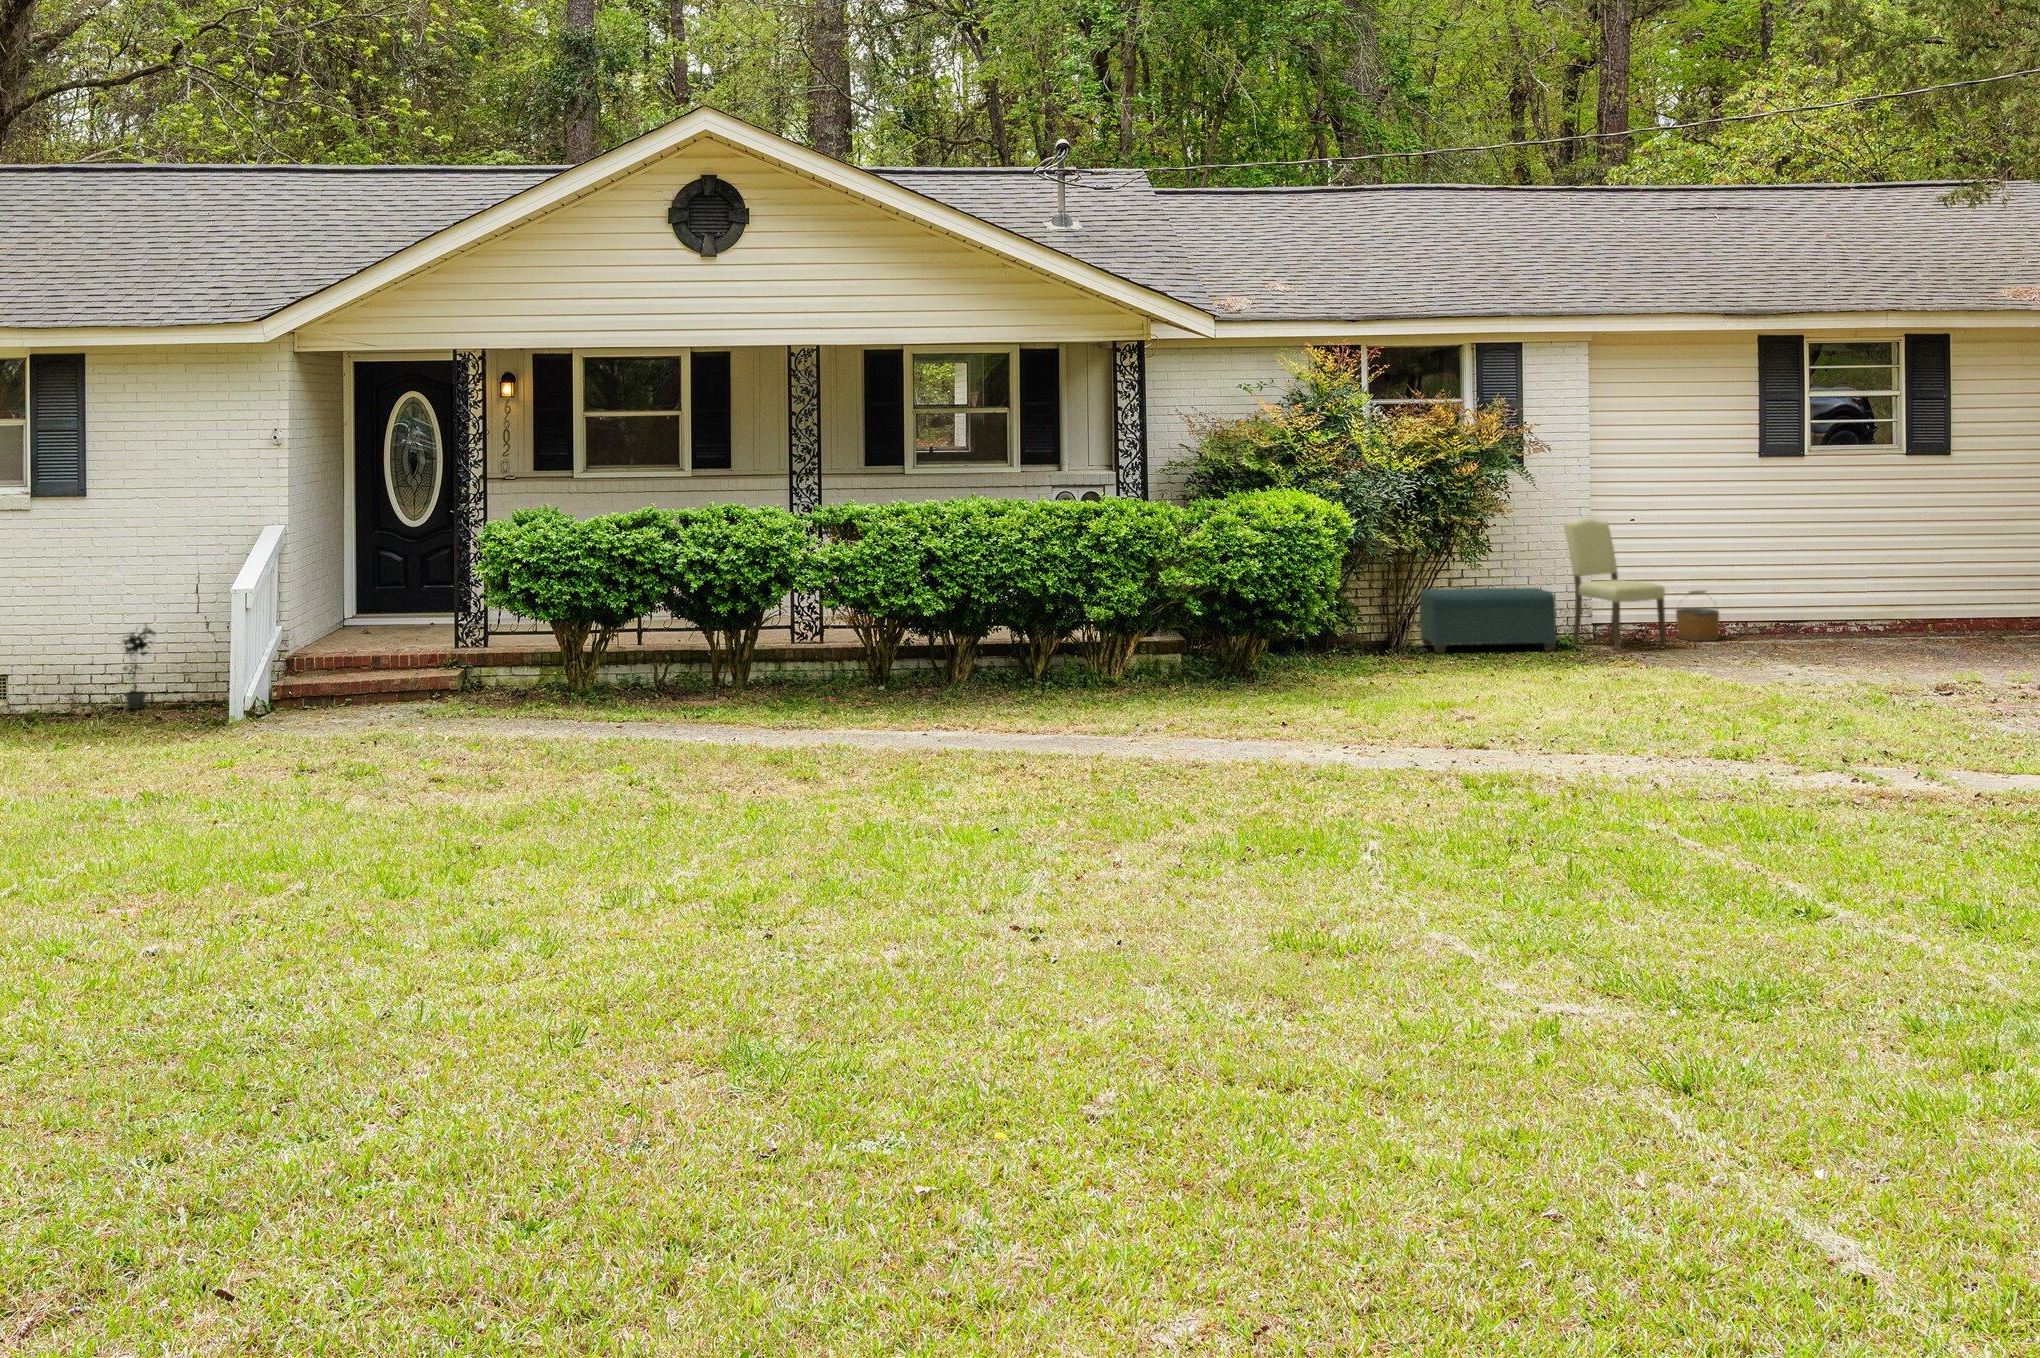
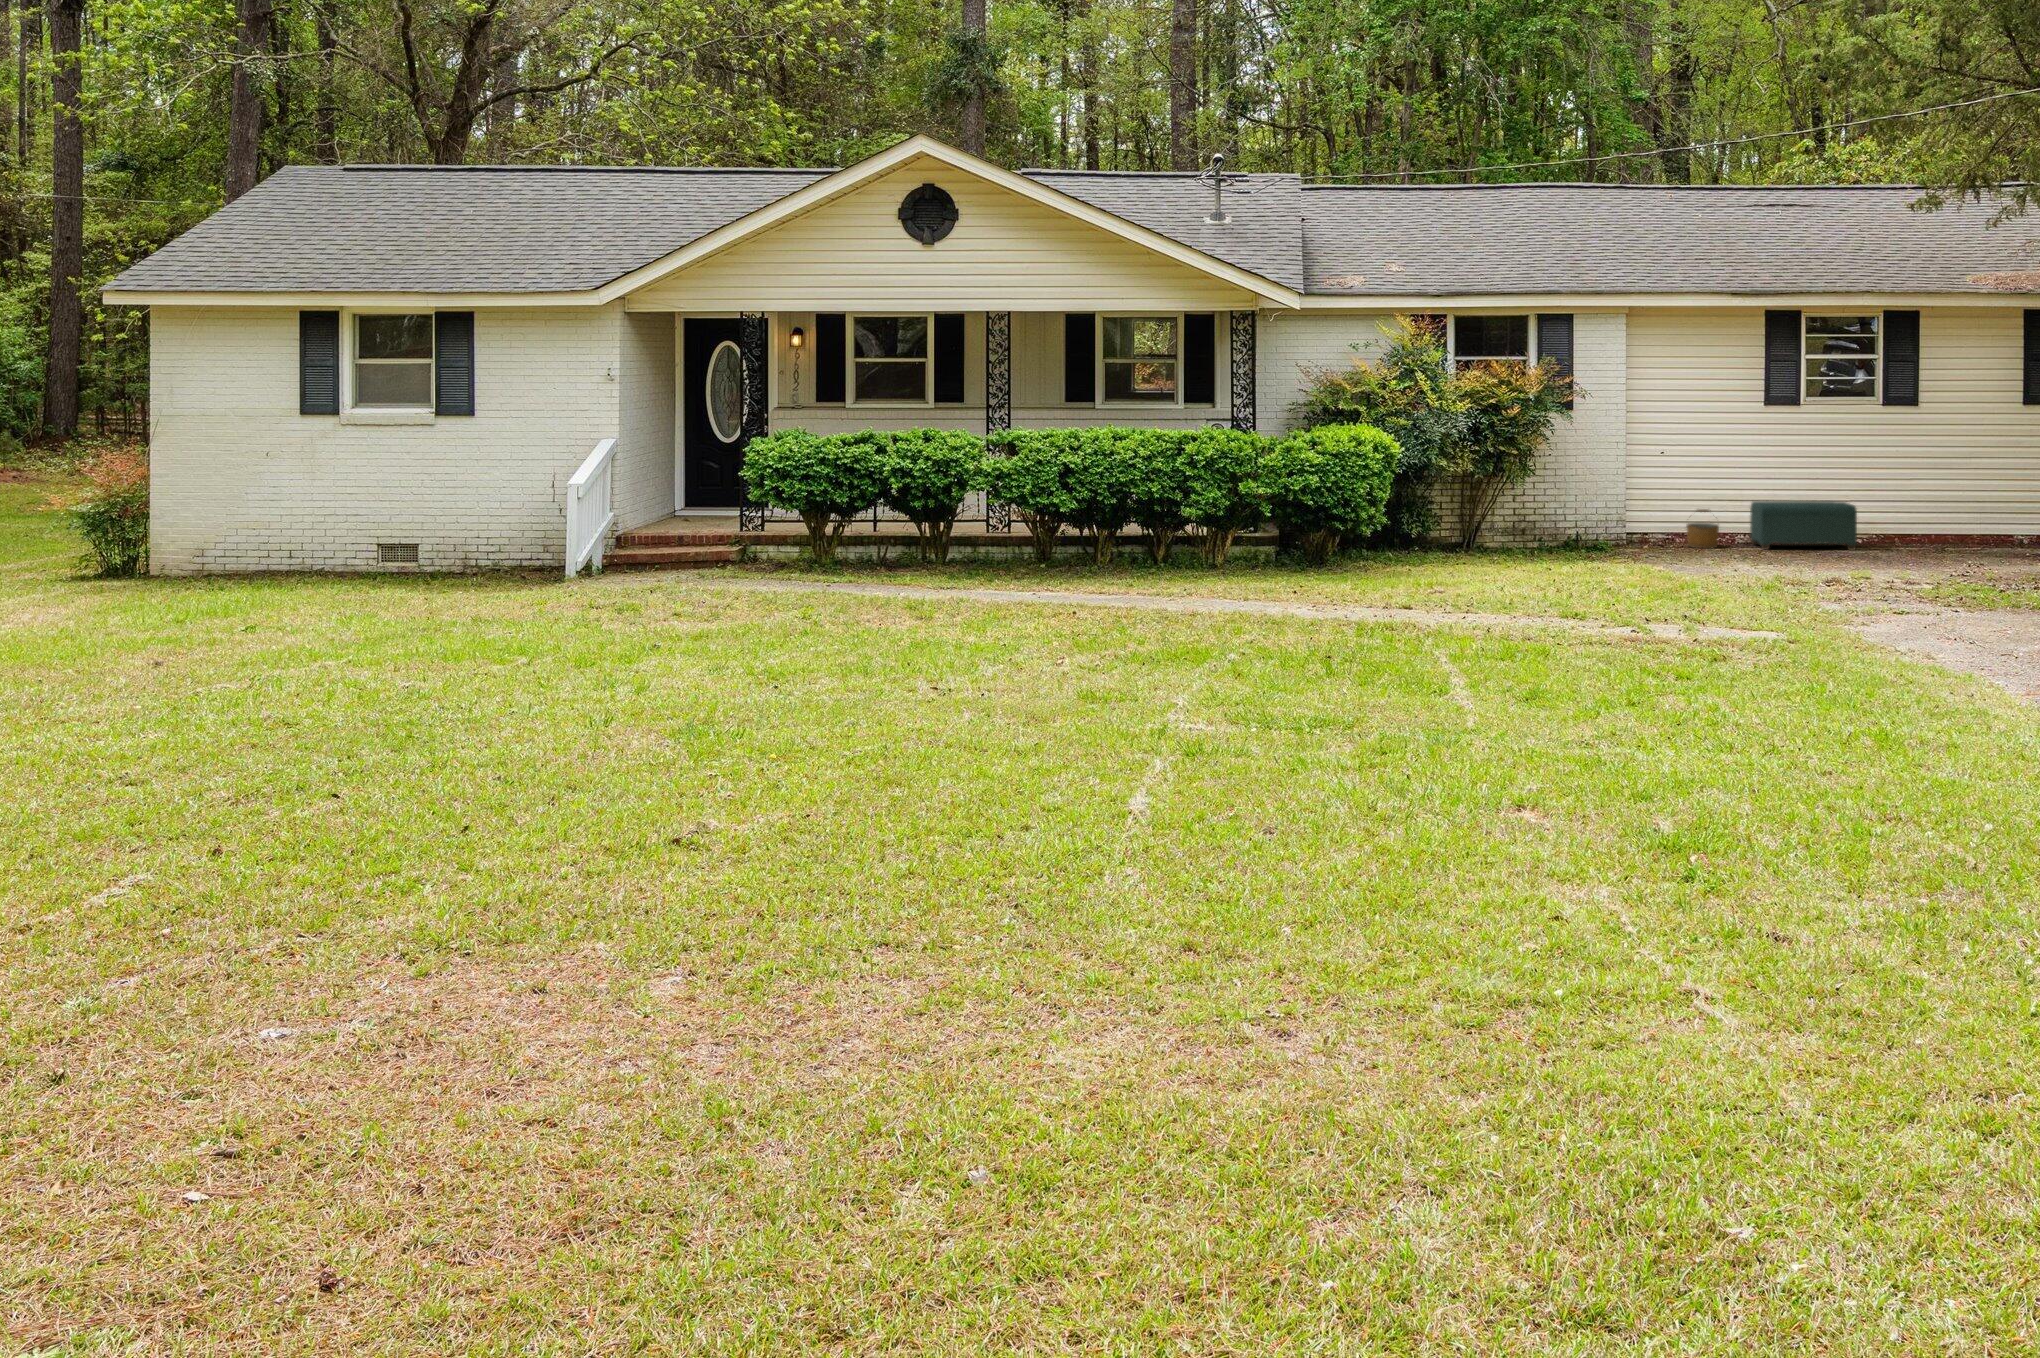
chair: present [1564,519,1666,652] -> none [1596,451,1666,555]
bench: present [1420,588,1556,653] -> present [1750,501,1857,550]
potted plant: present [123,623,156,709] -> none [492,507,521,569]

